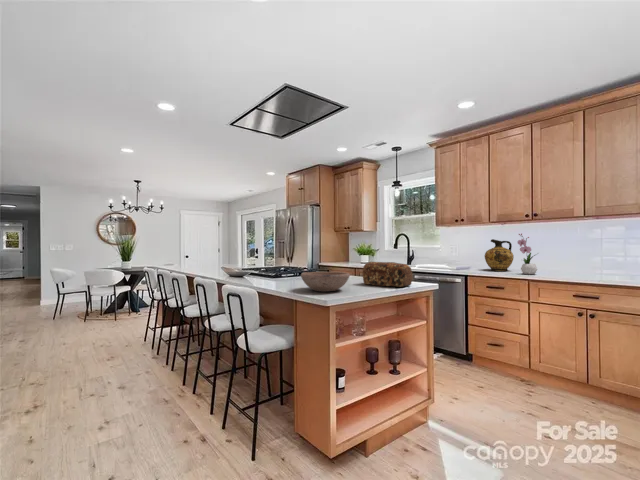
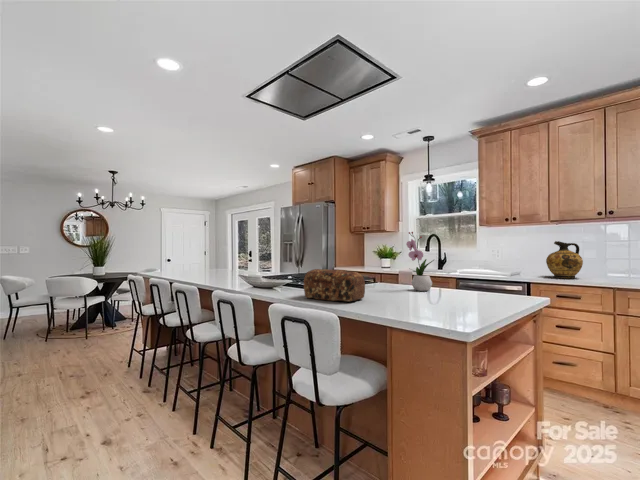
flower arrangement: present [518,234,537,274] -> present [406,232,434,291]
bread loaf: present [363,262,412,287] -> present [304,269,365,301]
bowl: present [301,272,349,292] -> none [384,284,454,314]

